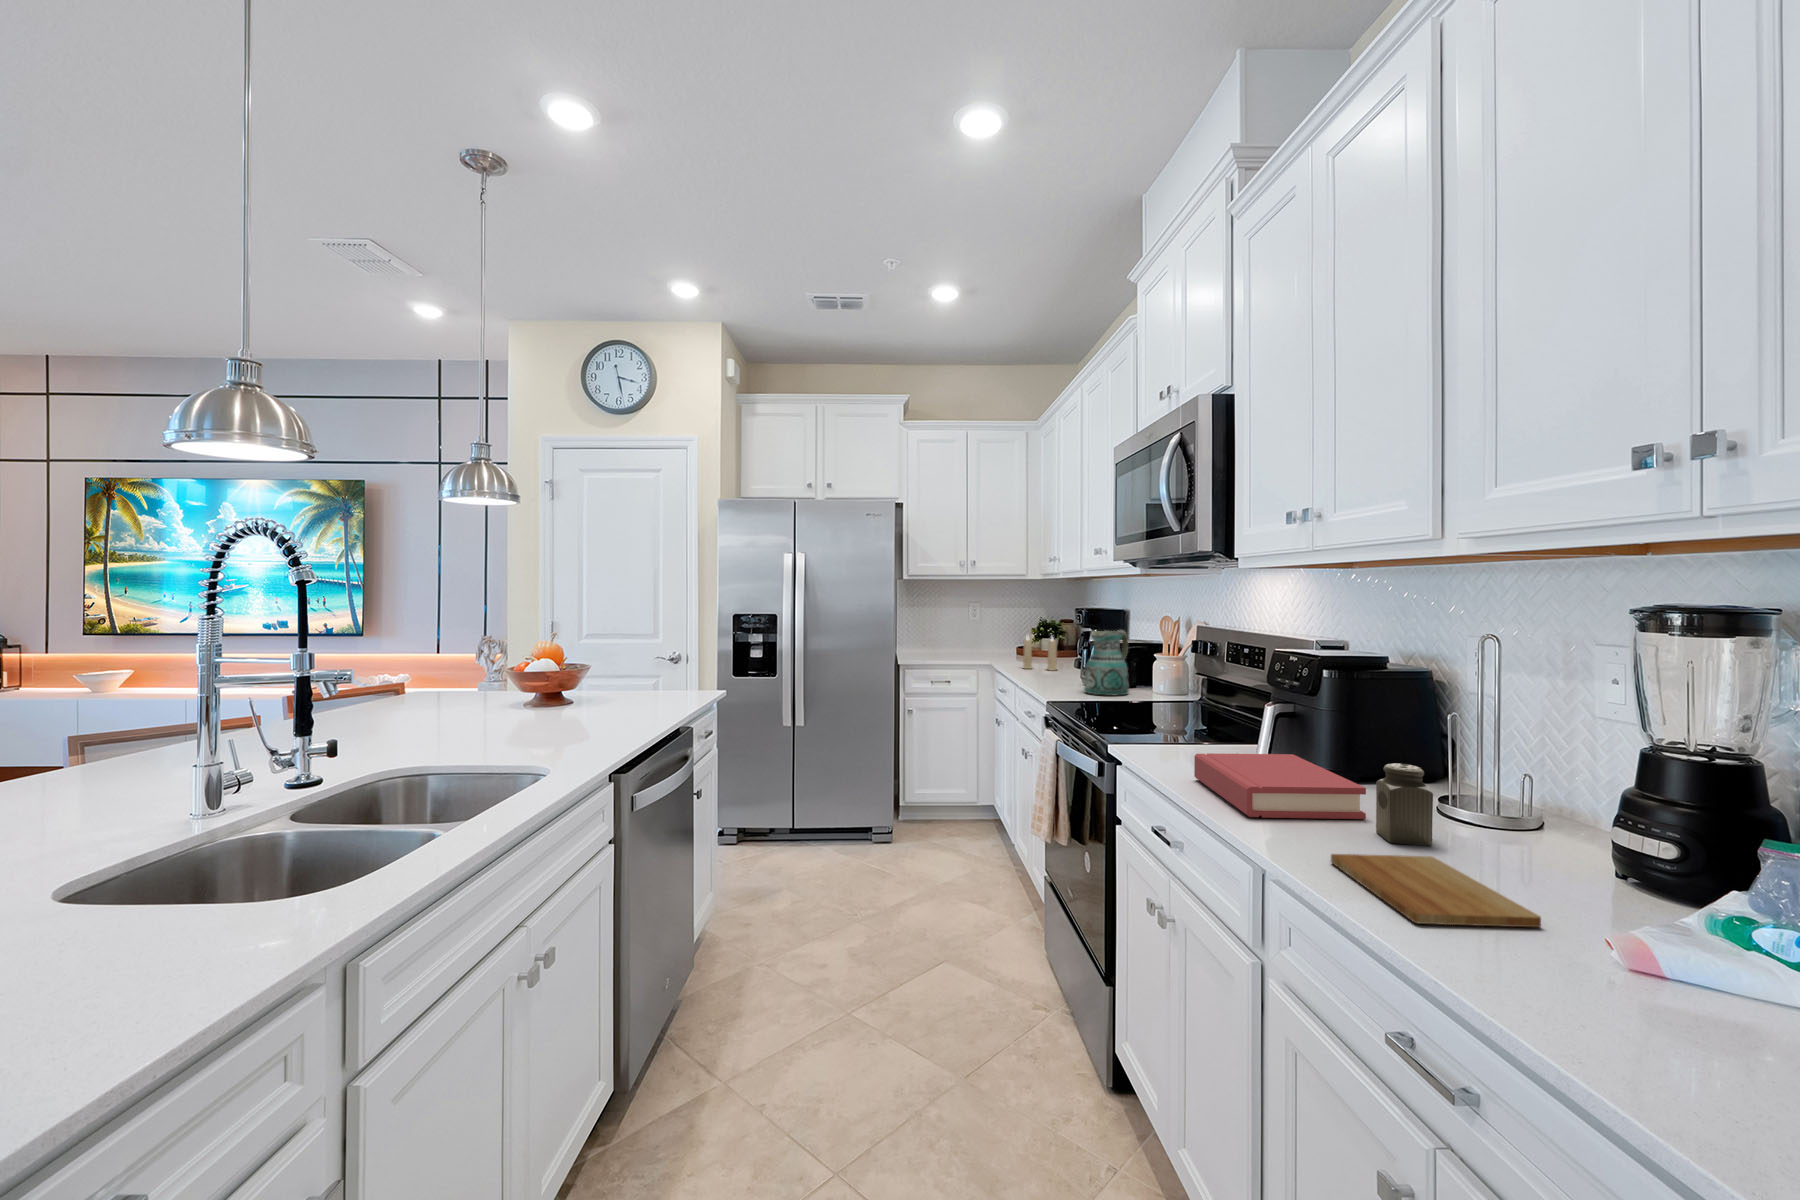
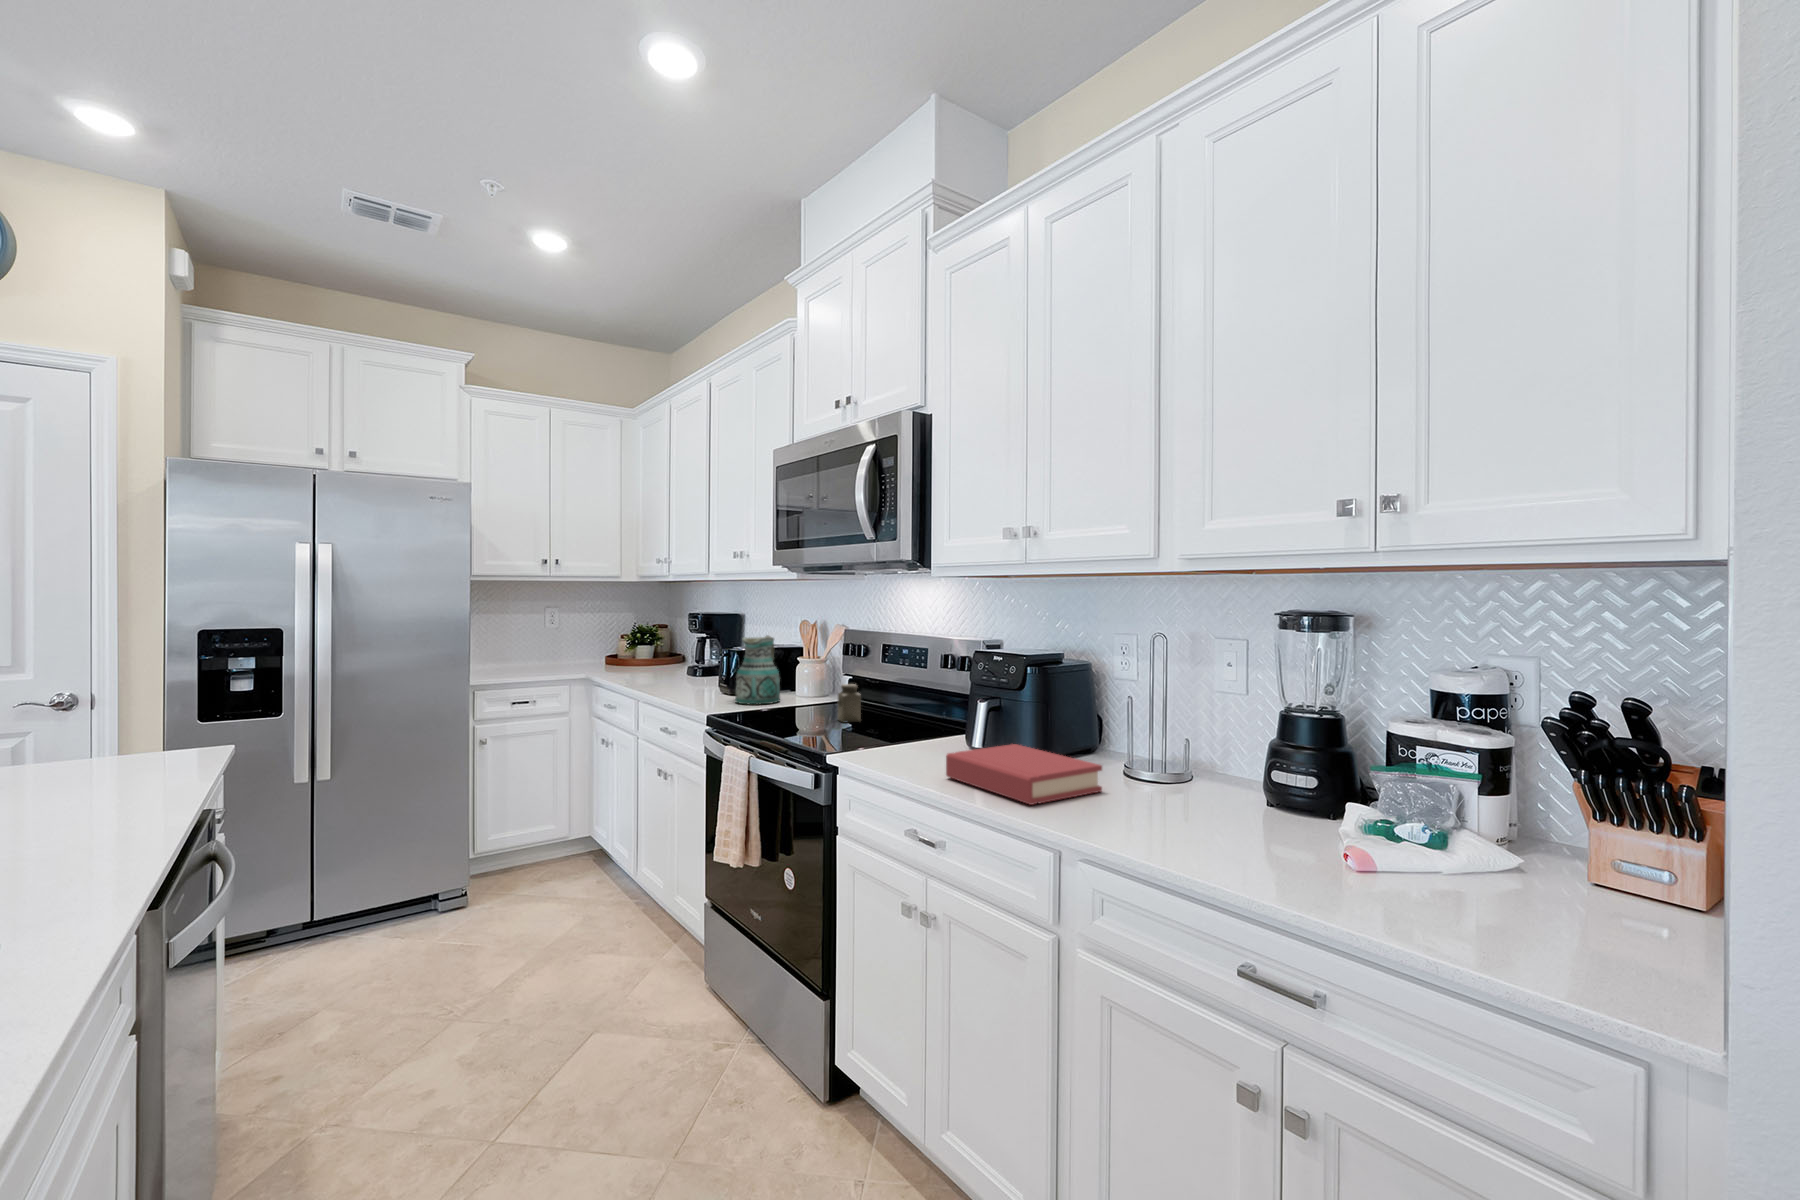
candle: present [1023,637,1057,670] -> none [633,642,675,682]
salt shaker: present [1376,763,1433,845] -> present [838,684,861,722]
cutting board: present [1331,854,1541,927] -> none [1128,813,1289,867]

